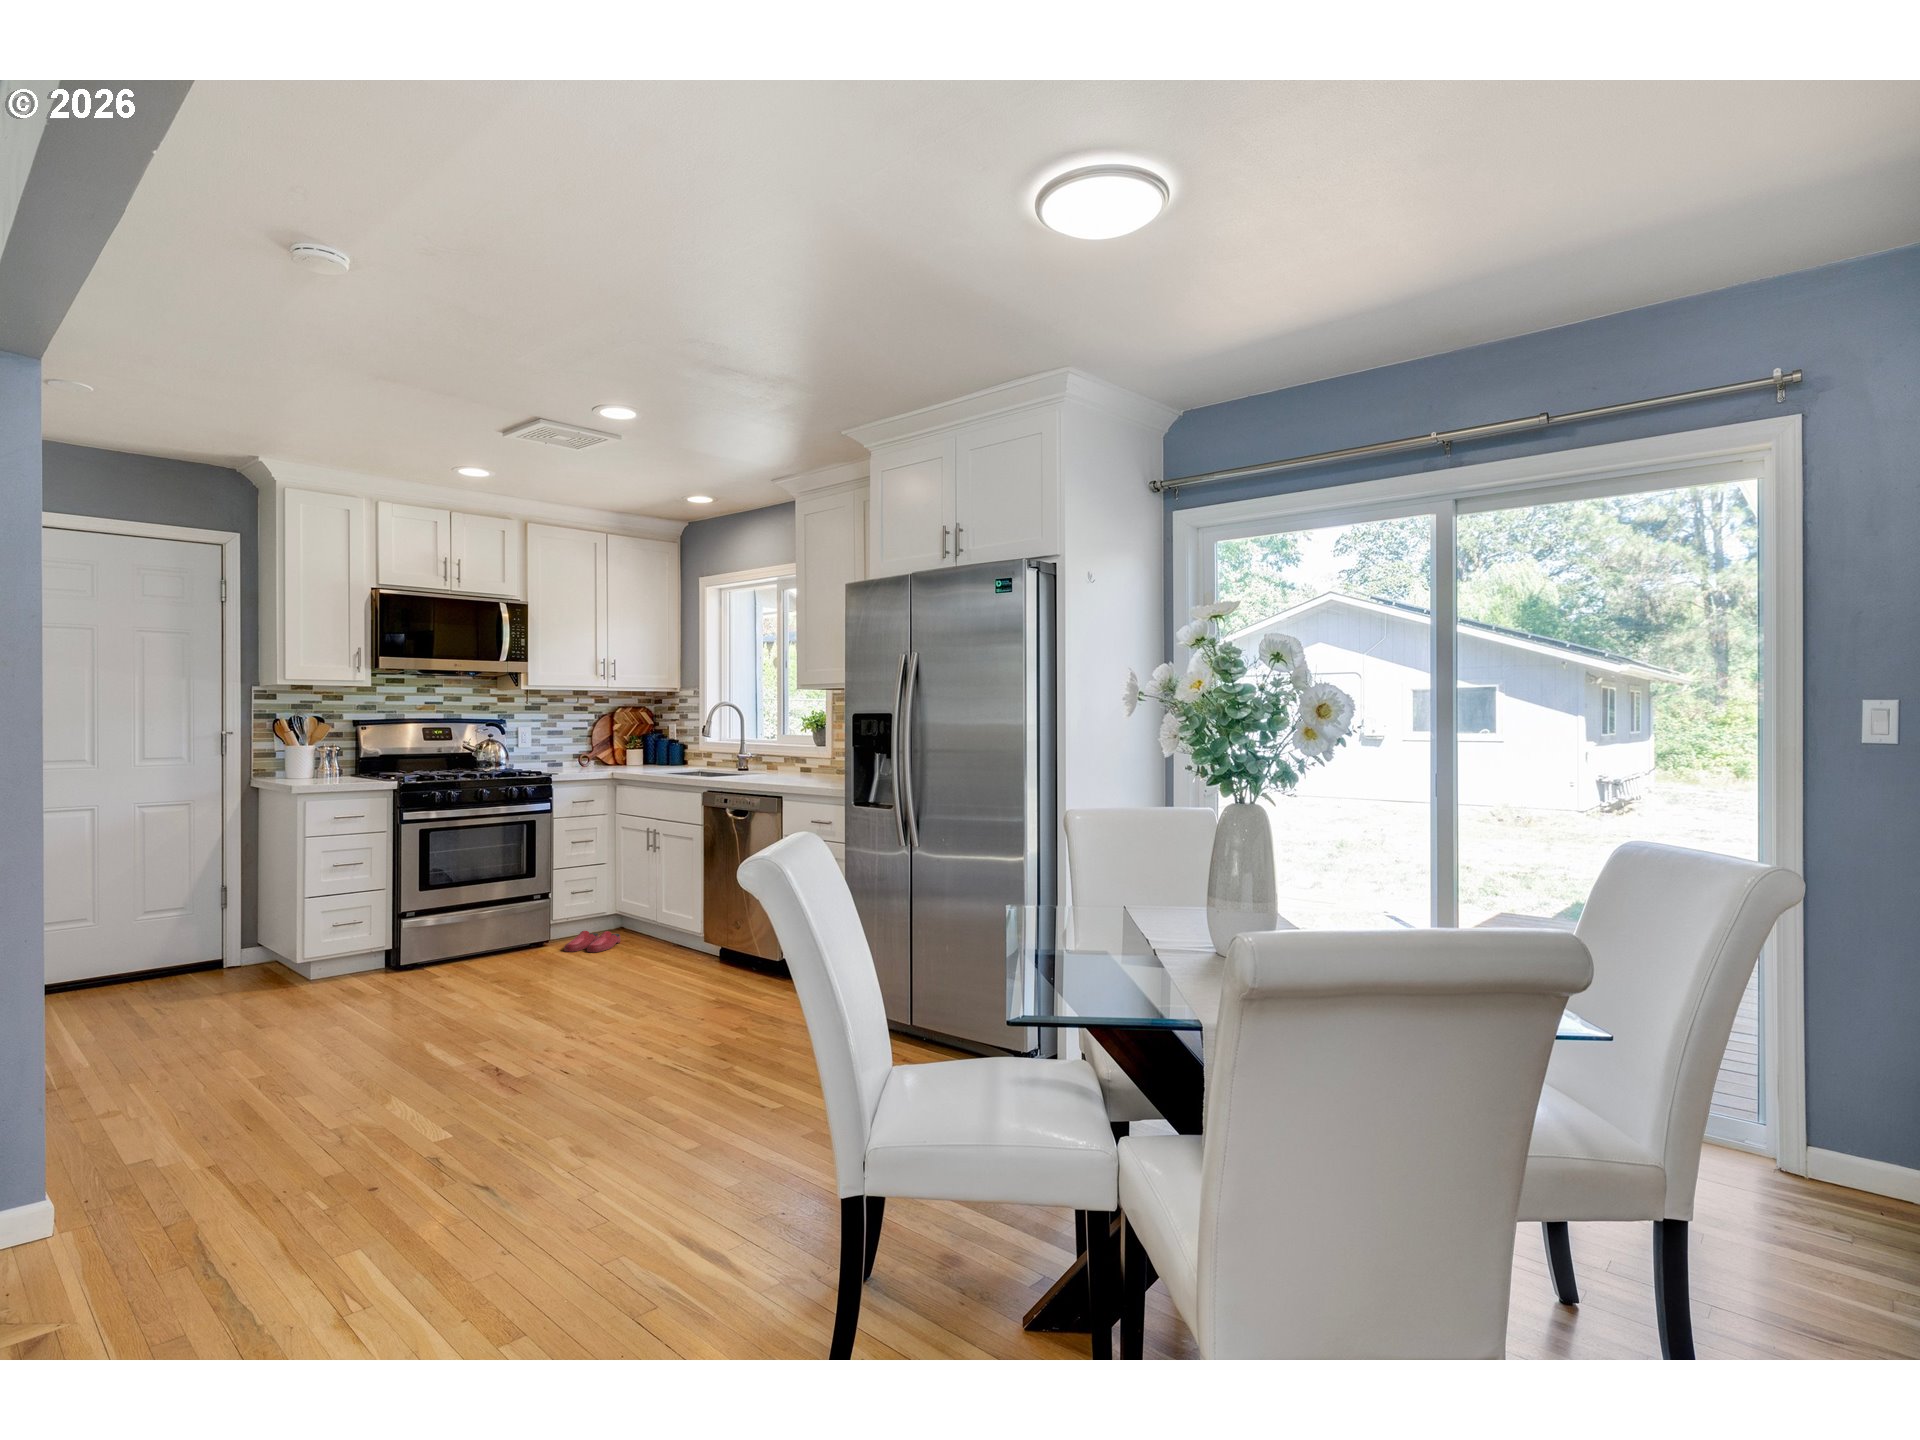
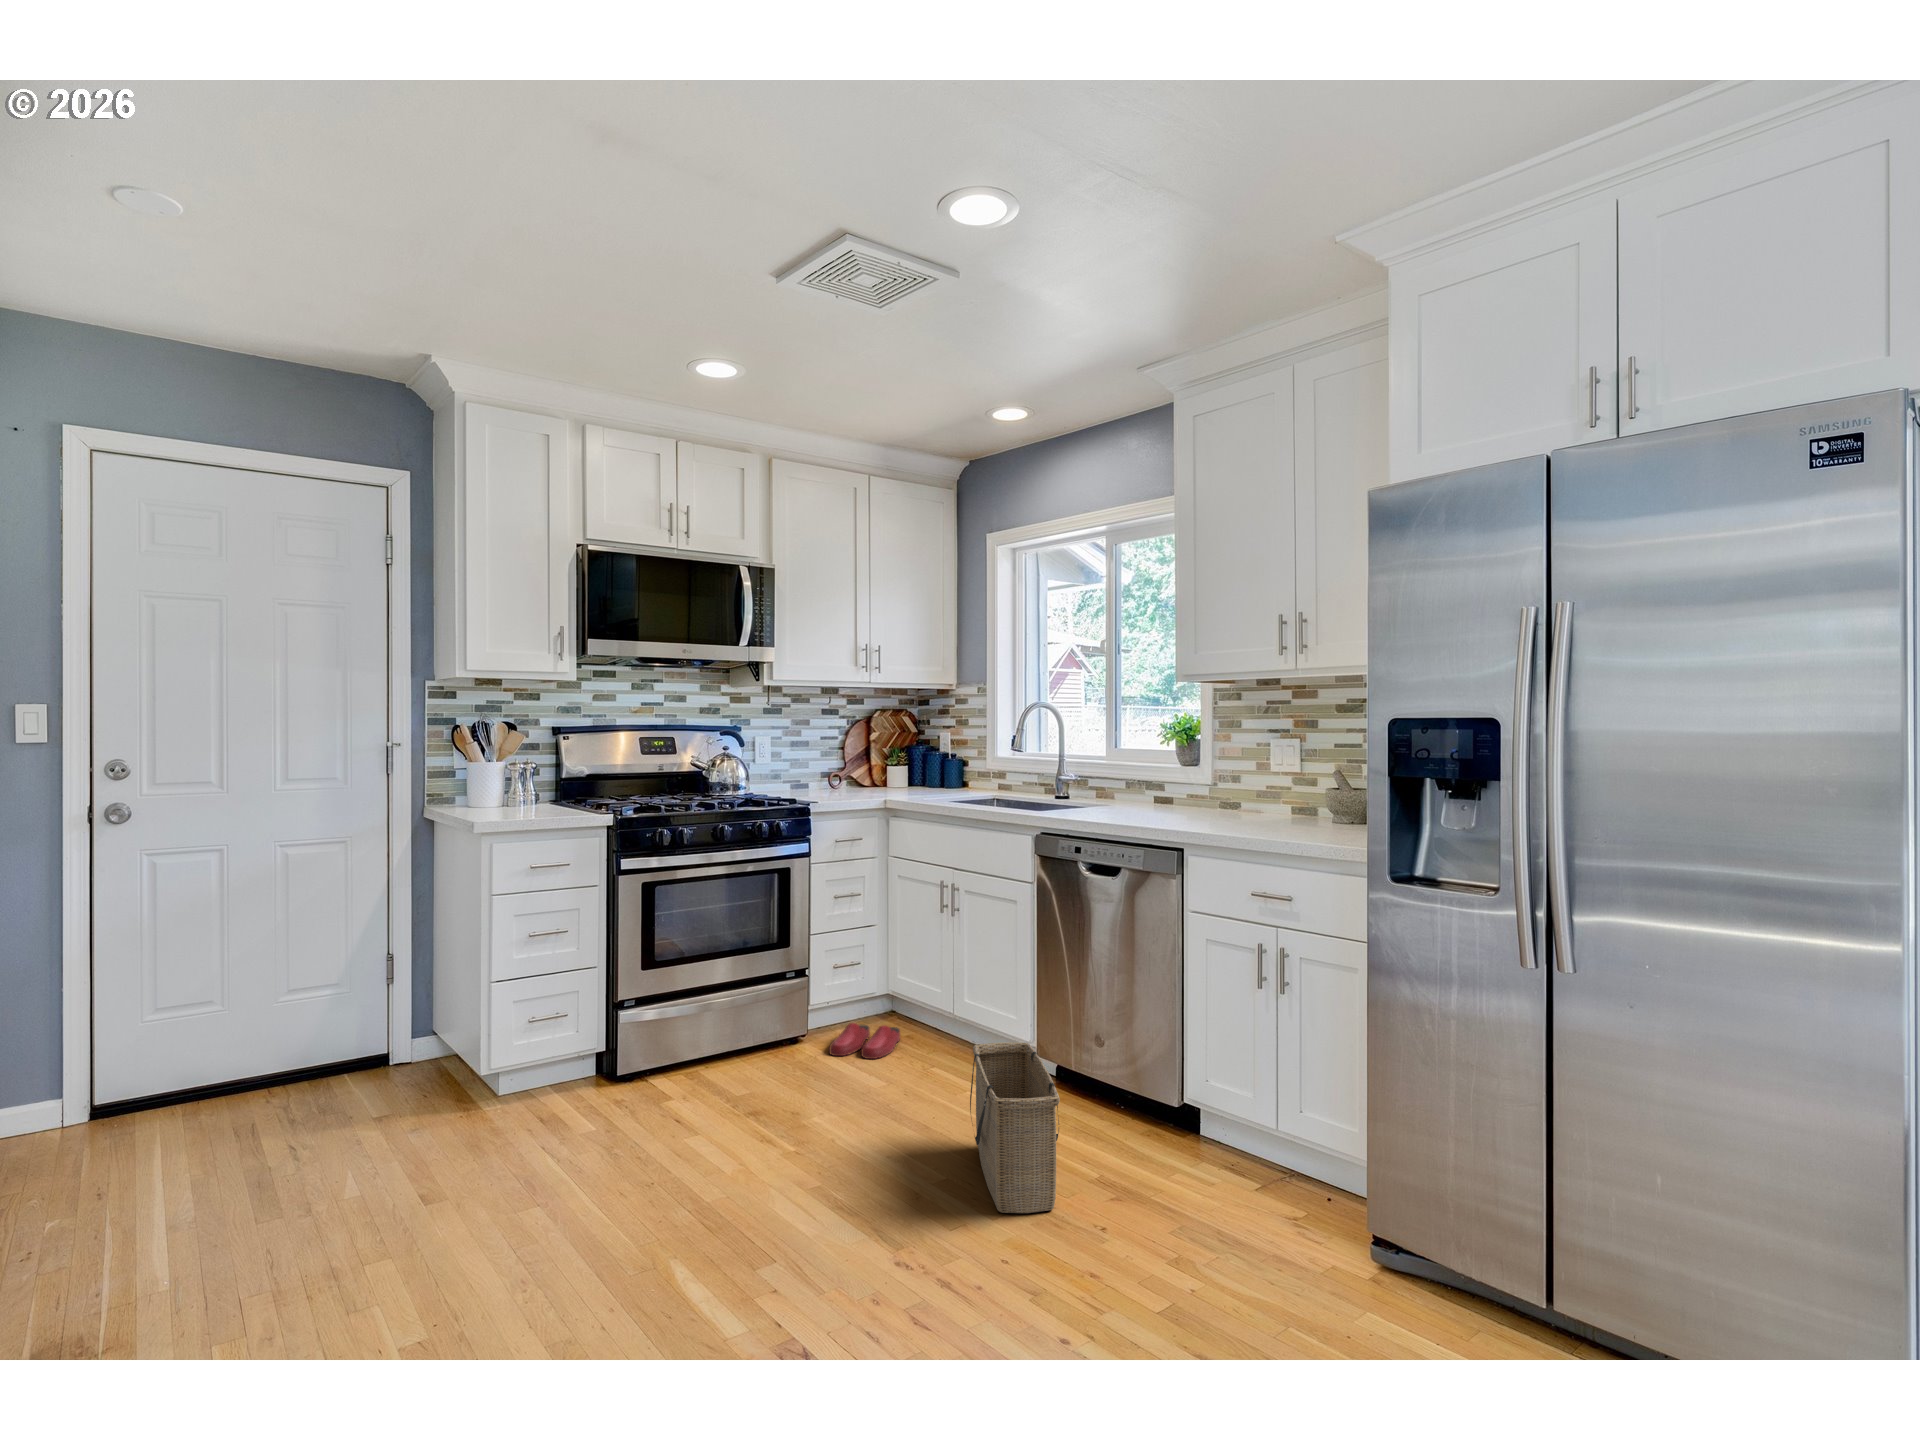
basket: none [629,923,683,1016] -> present [970,1042,1060,1213]

